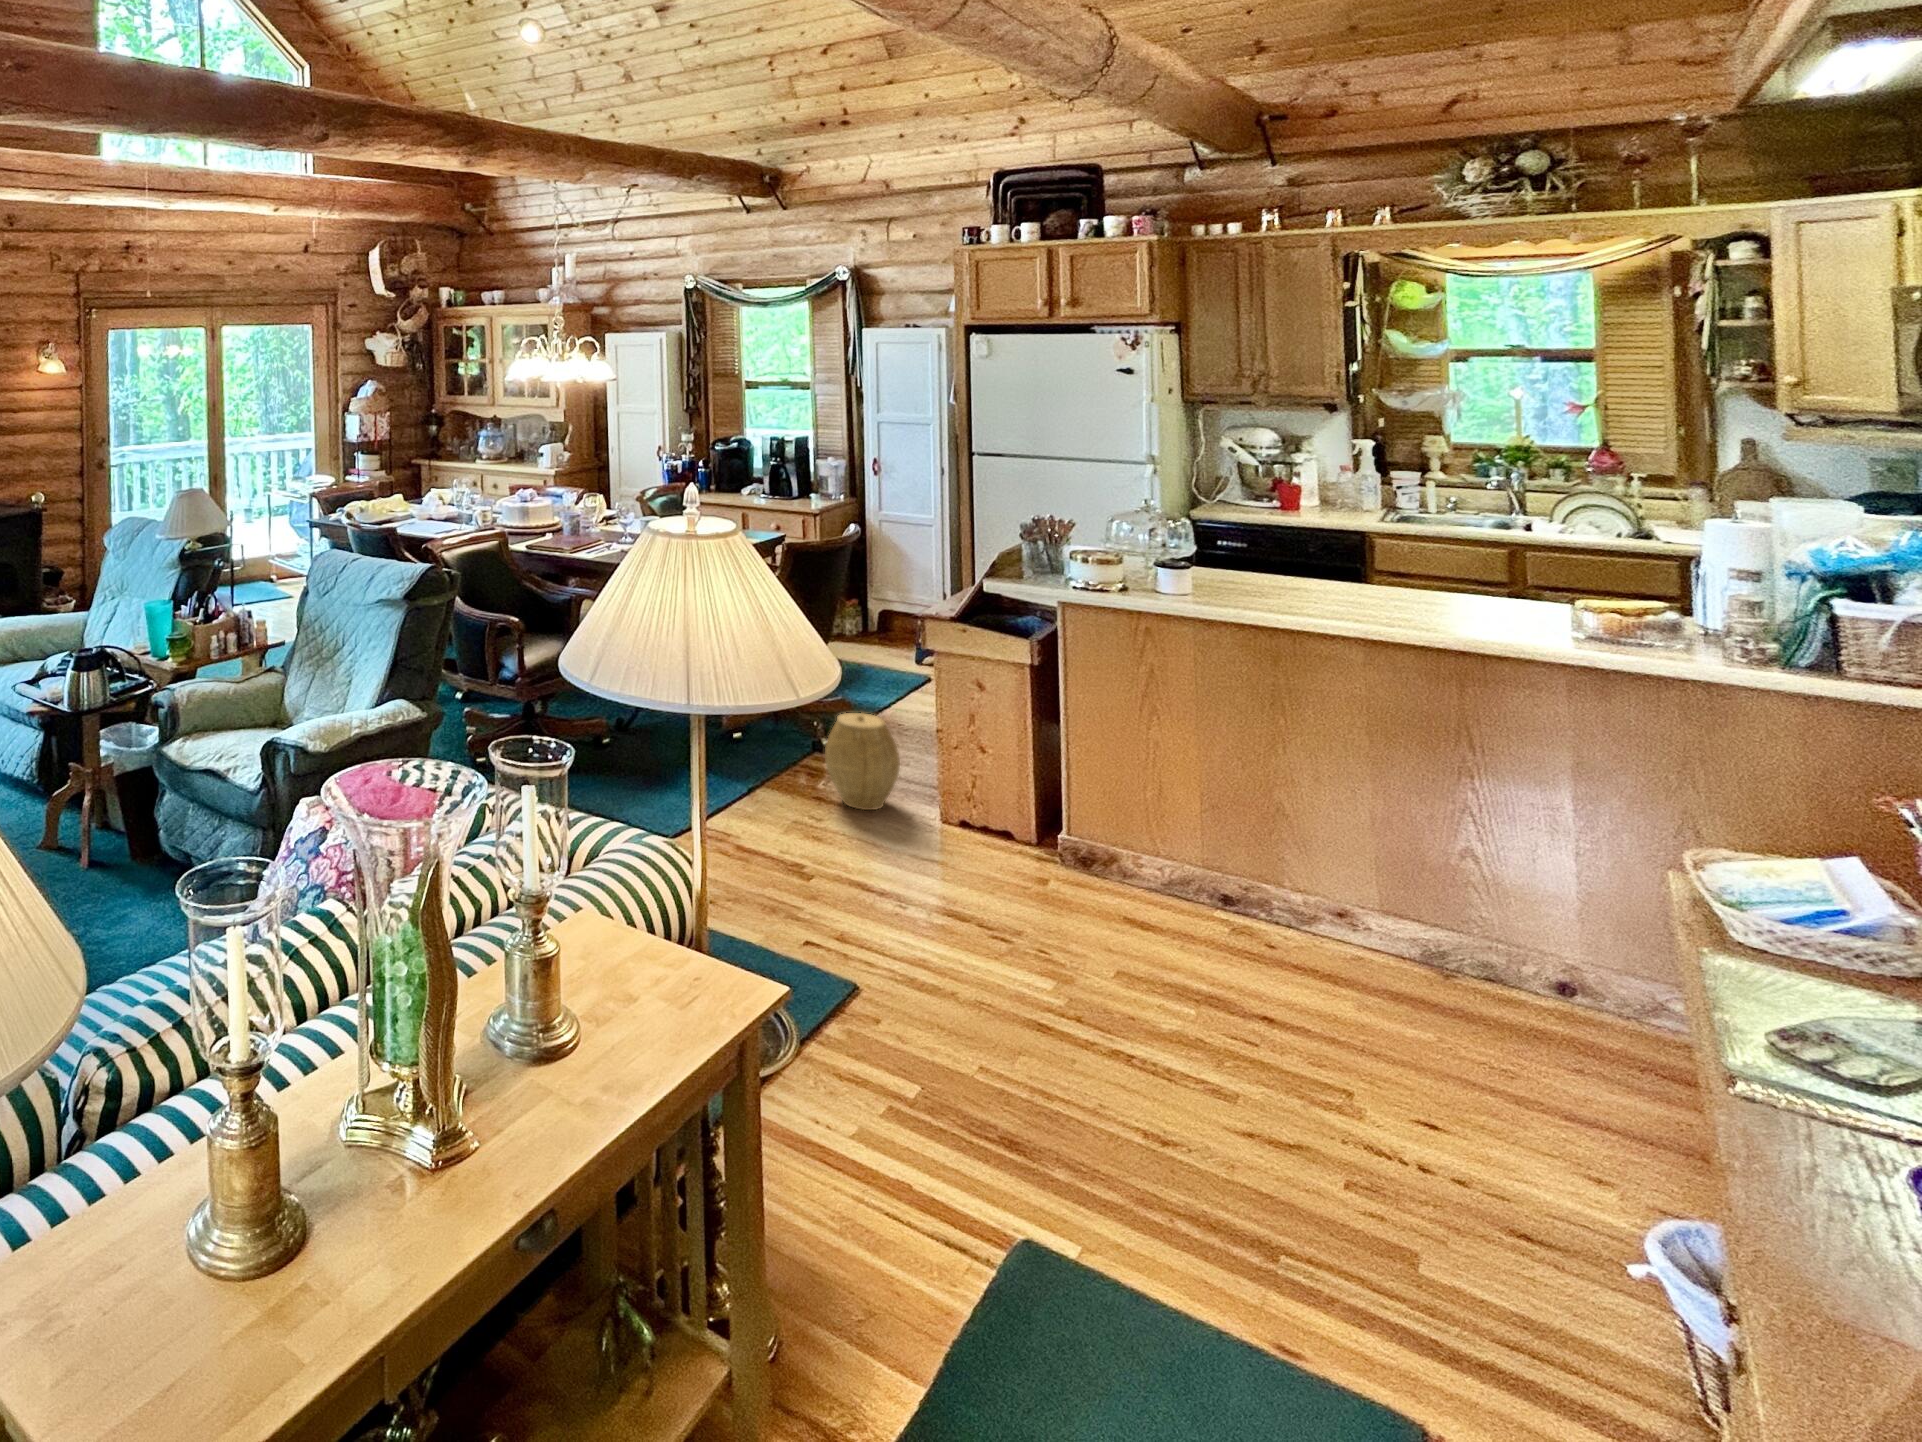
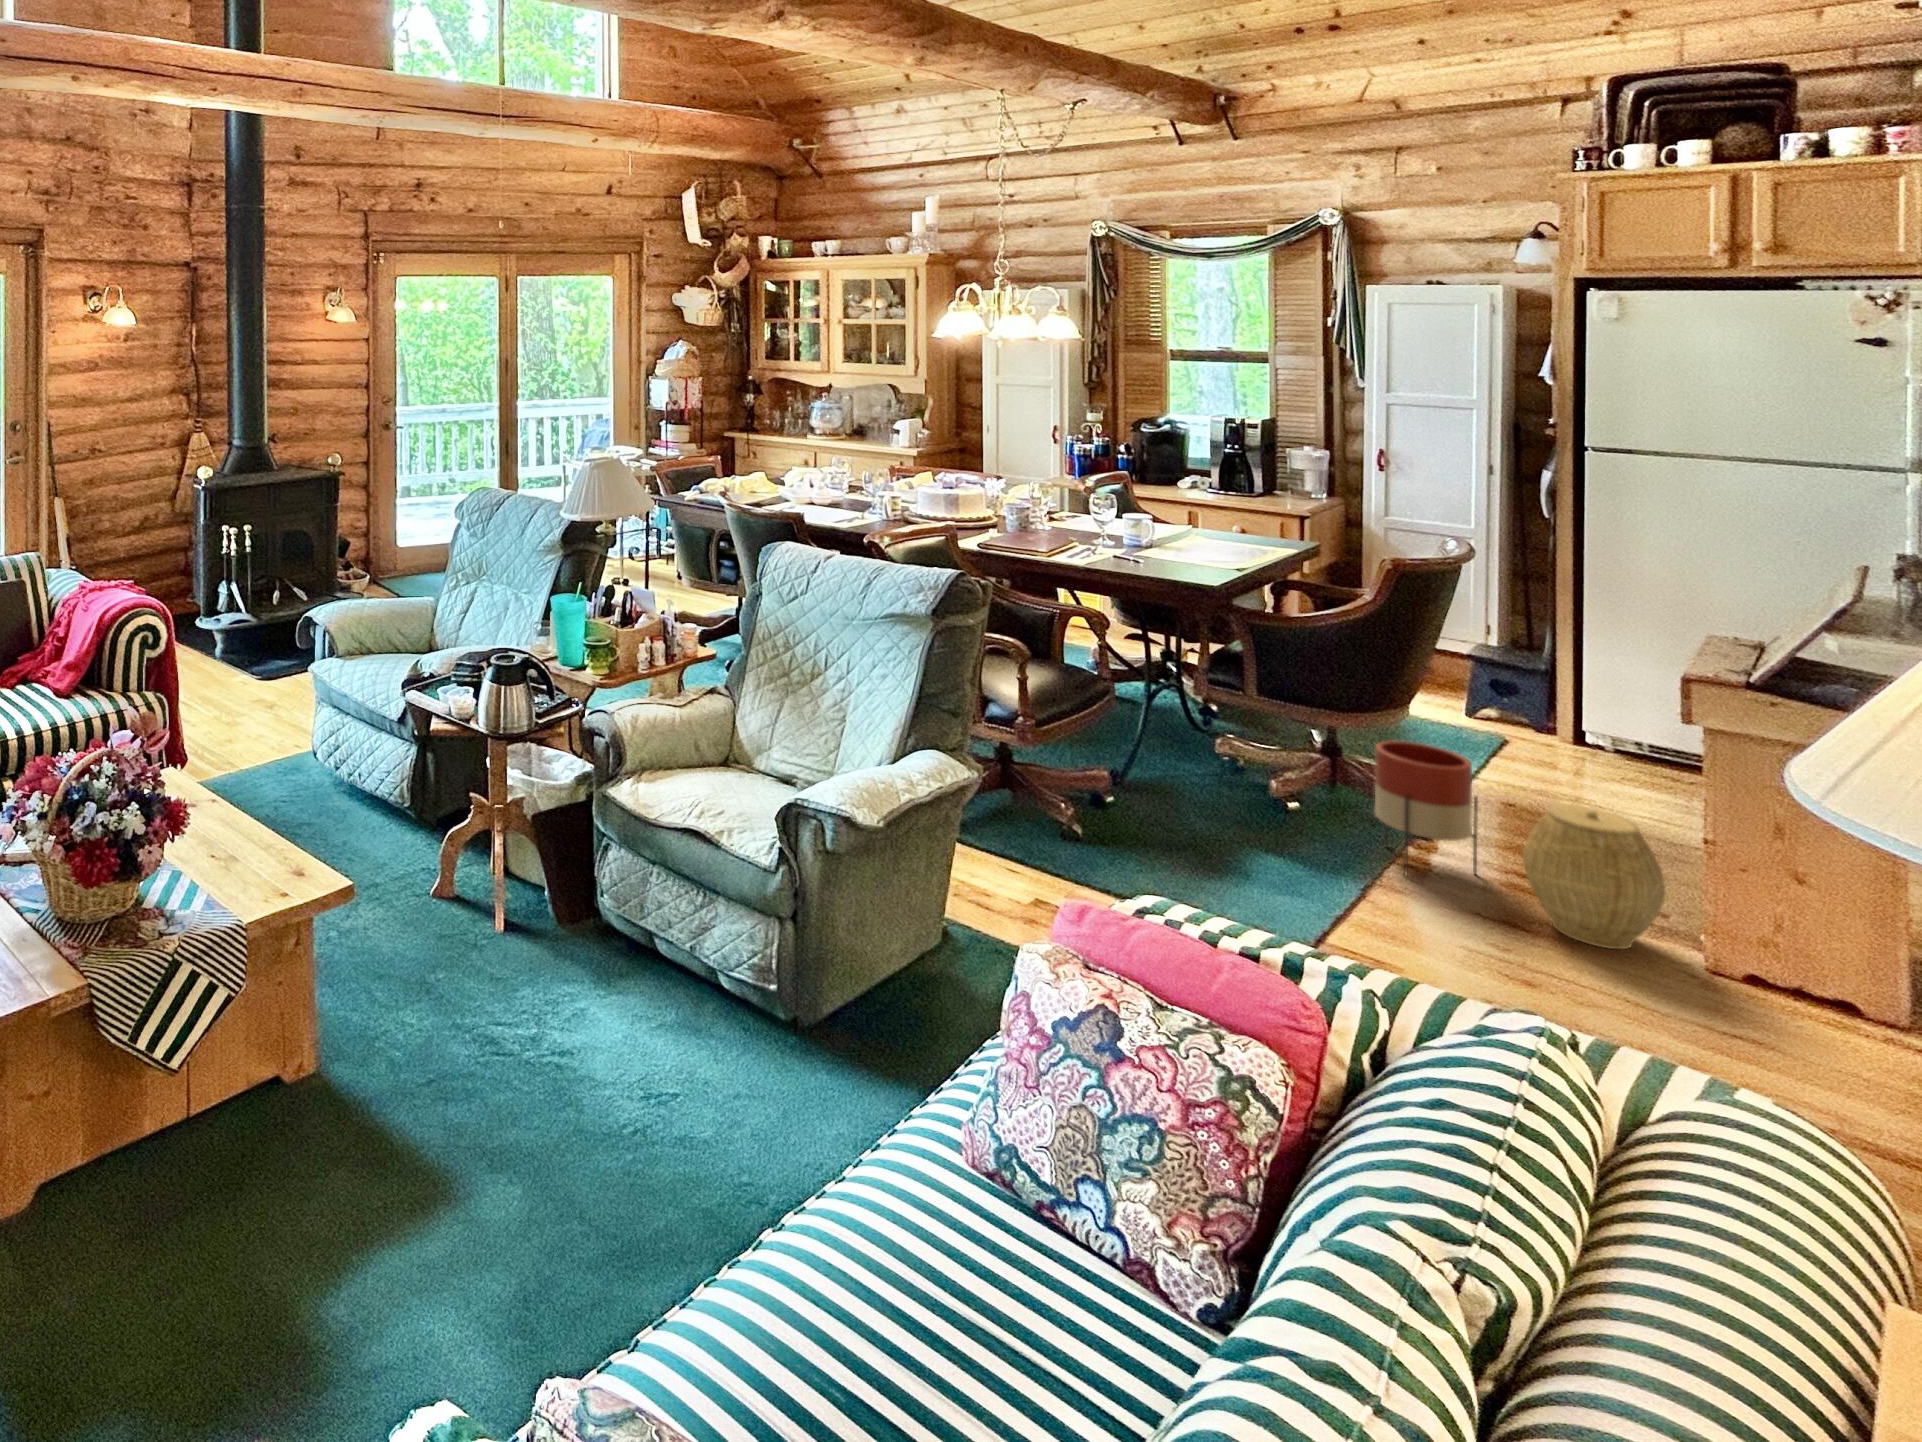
planter: none [759,678,820,775] -> present [1375,741,1478,875]

